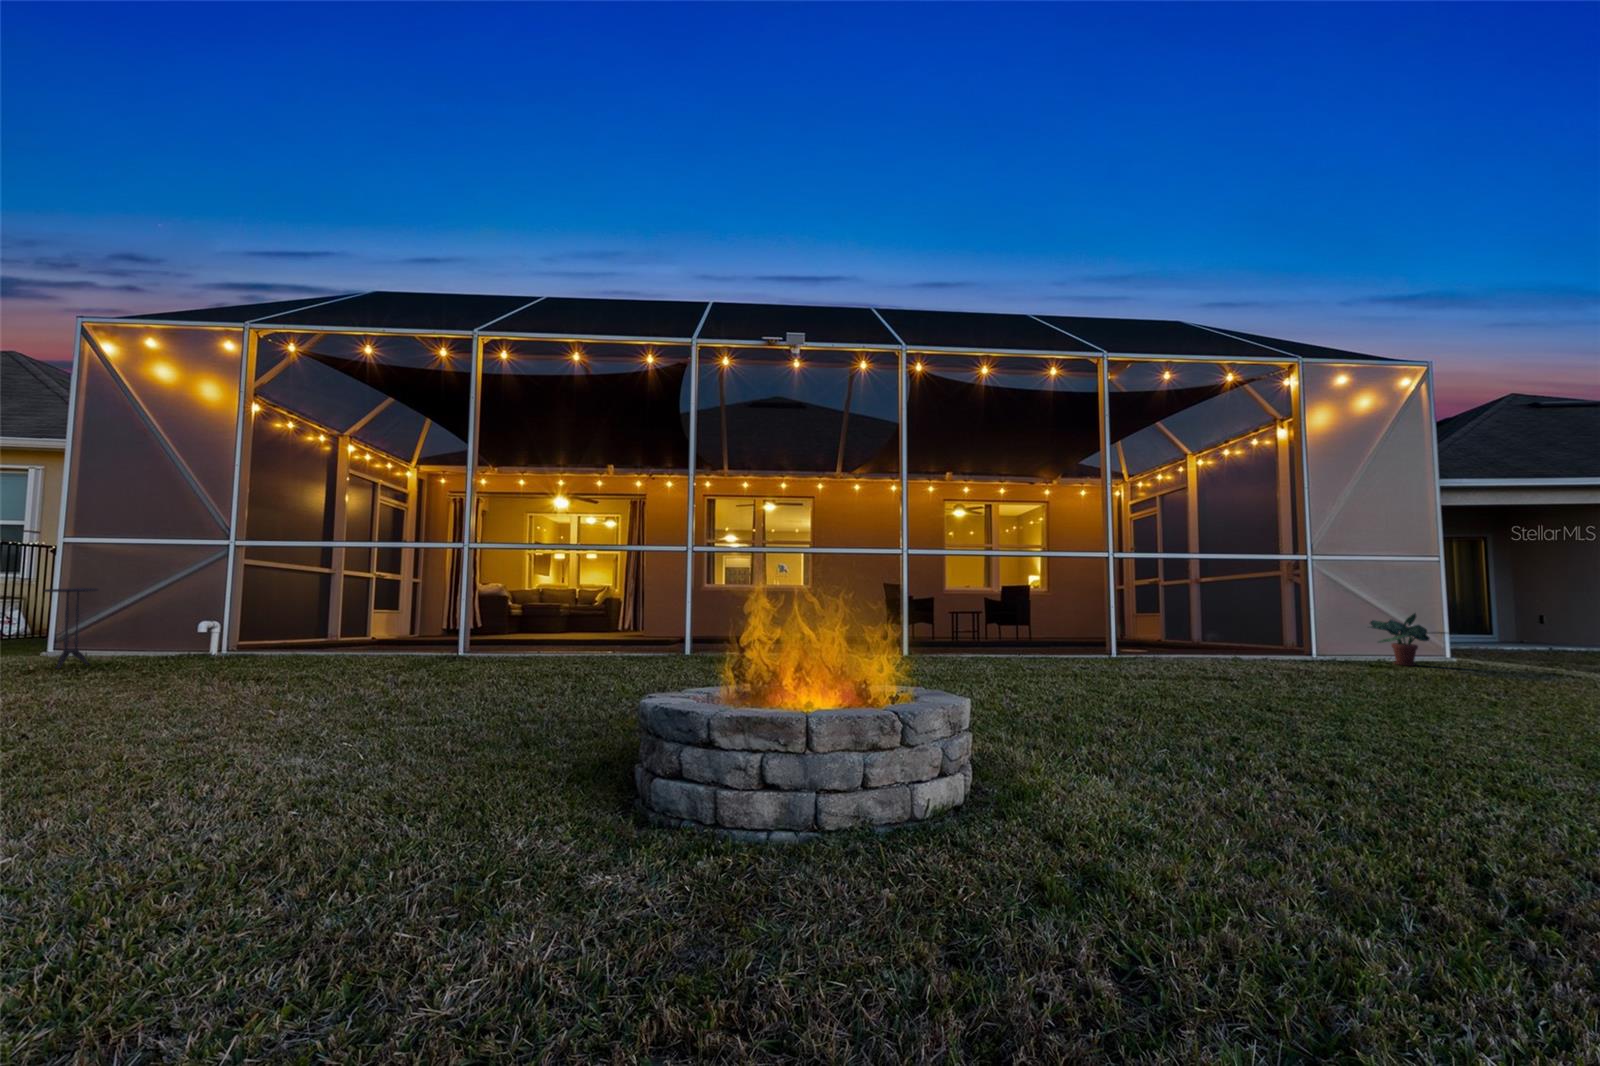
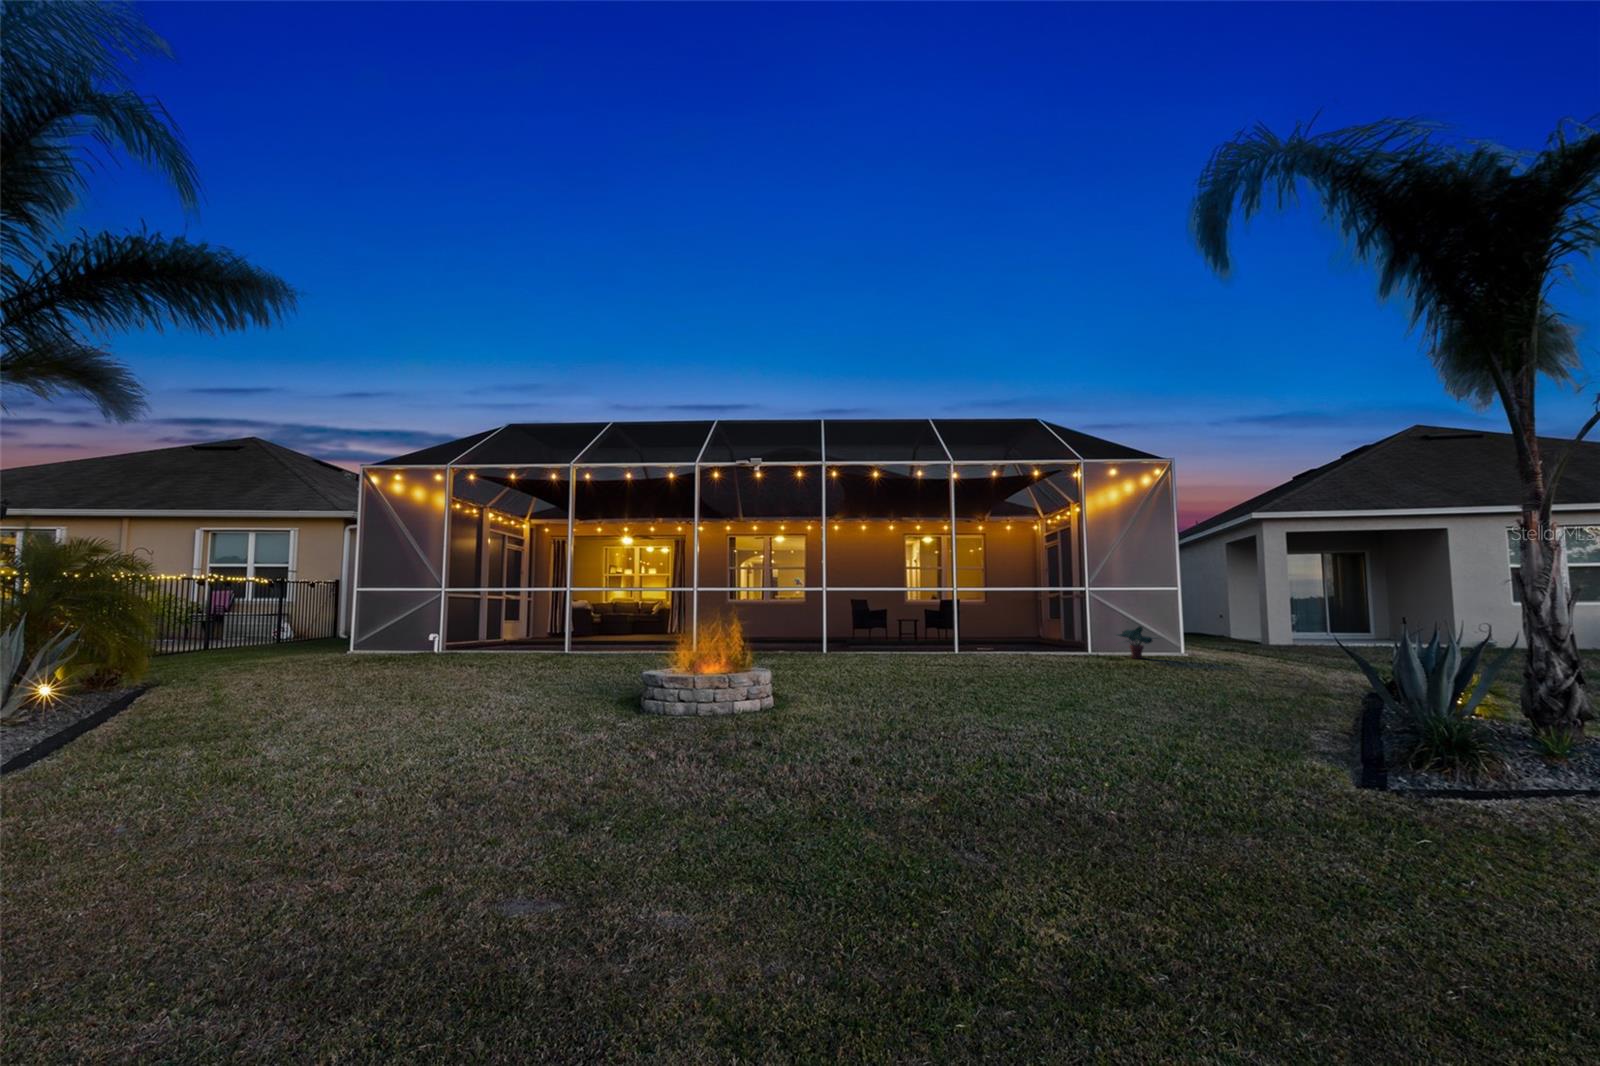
side table: present [44,588,98,669] -> none [351,616,376,660]

